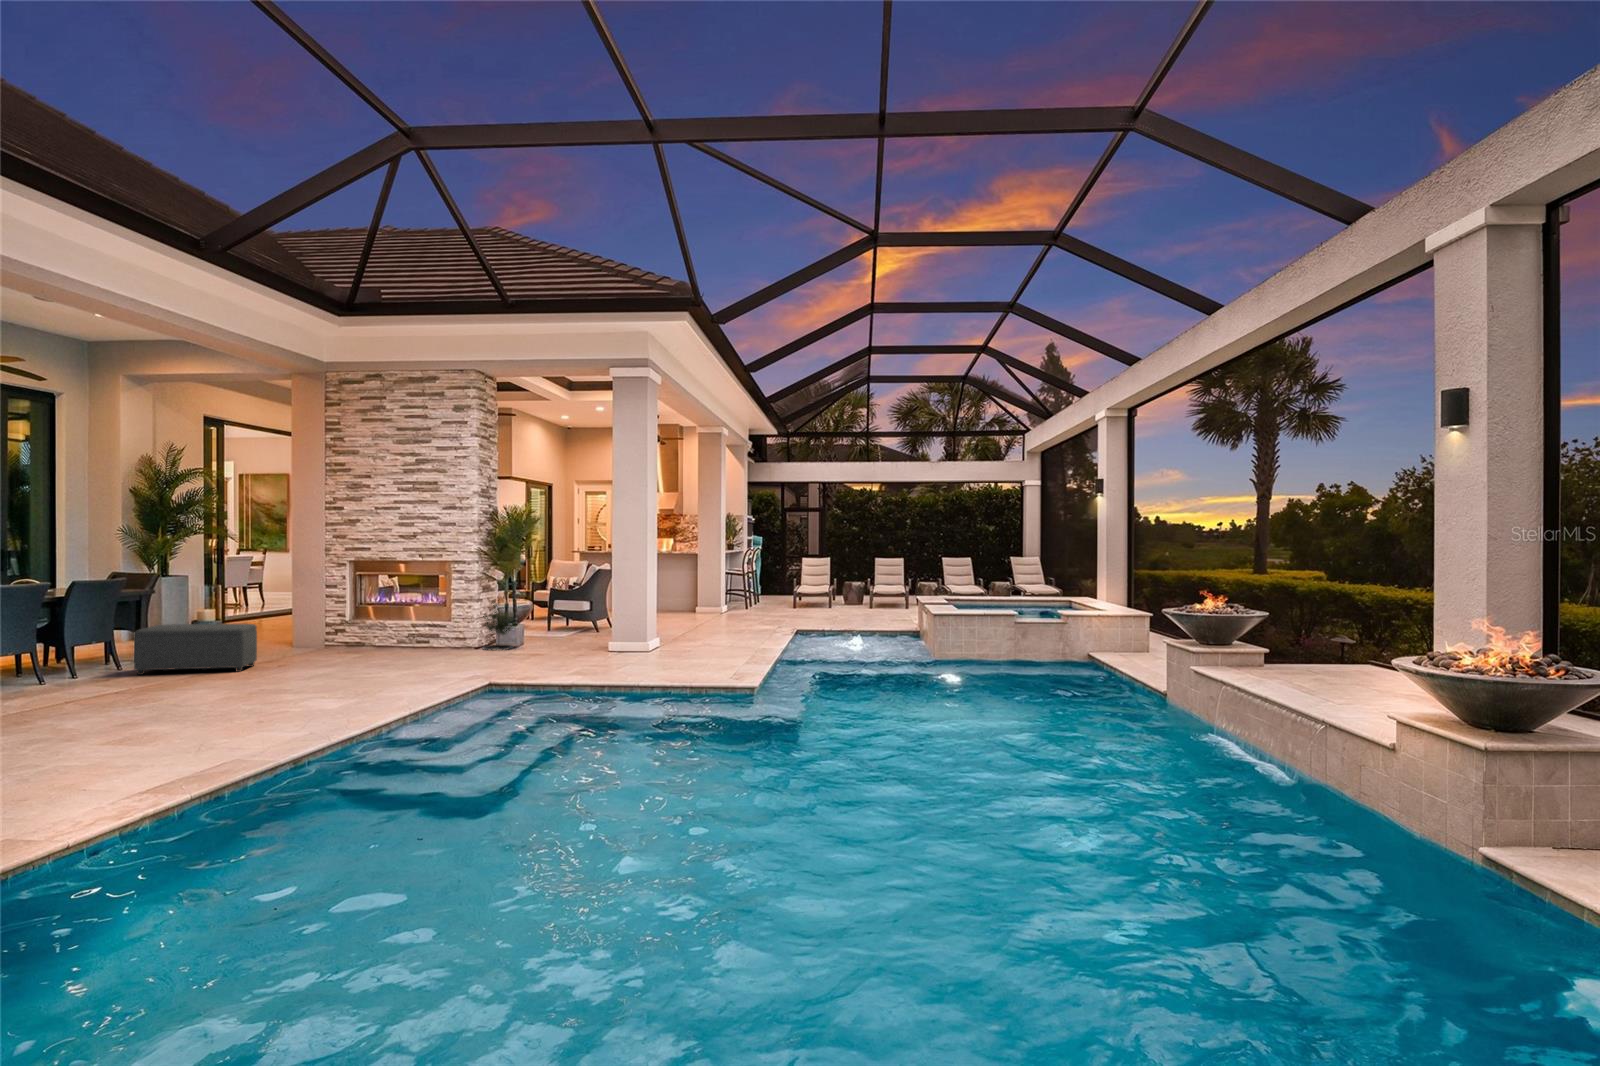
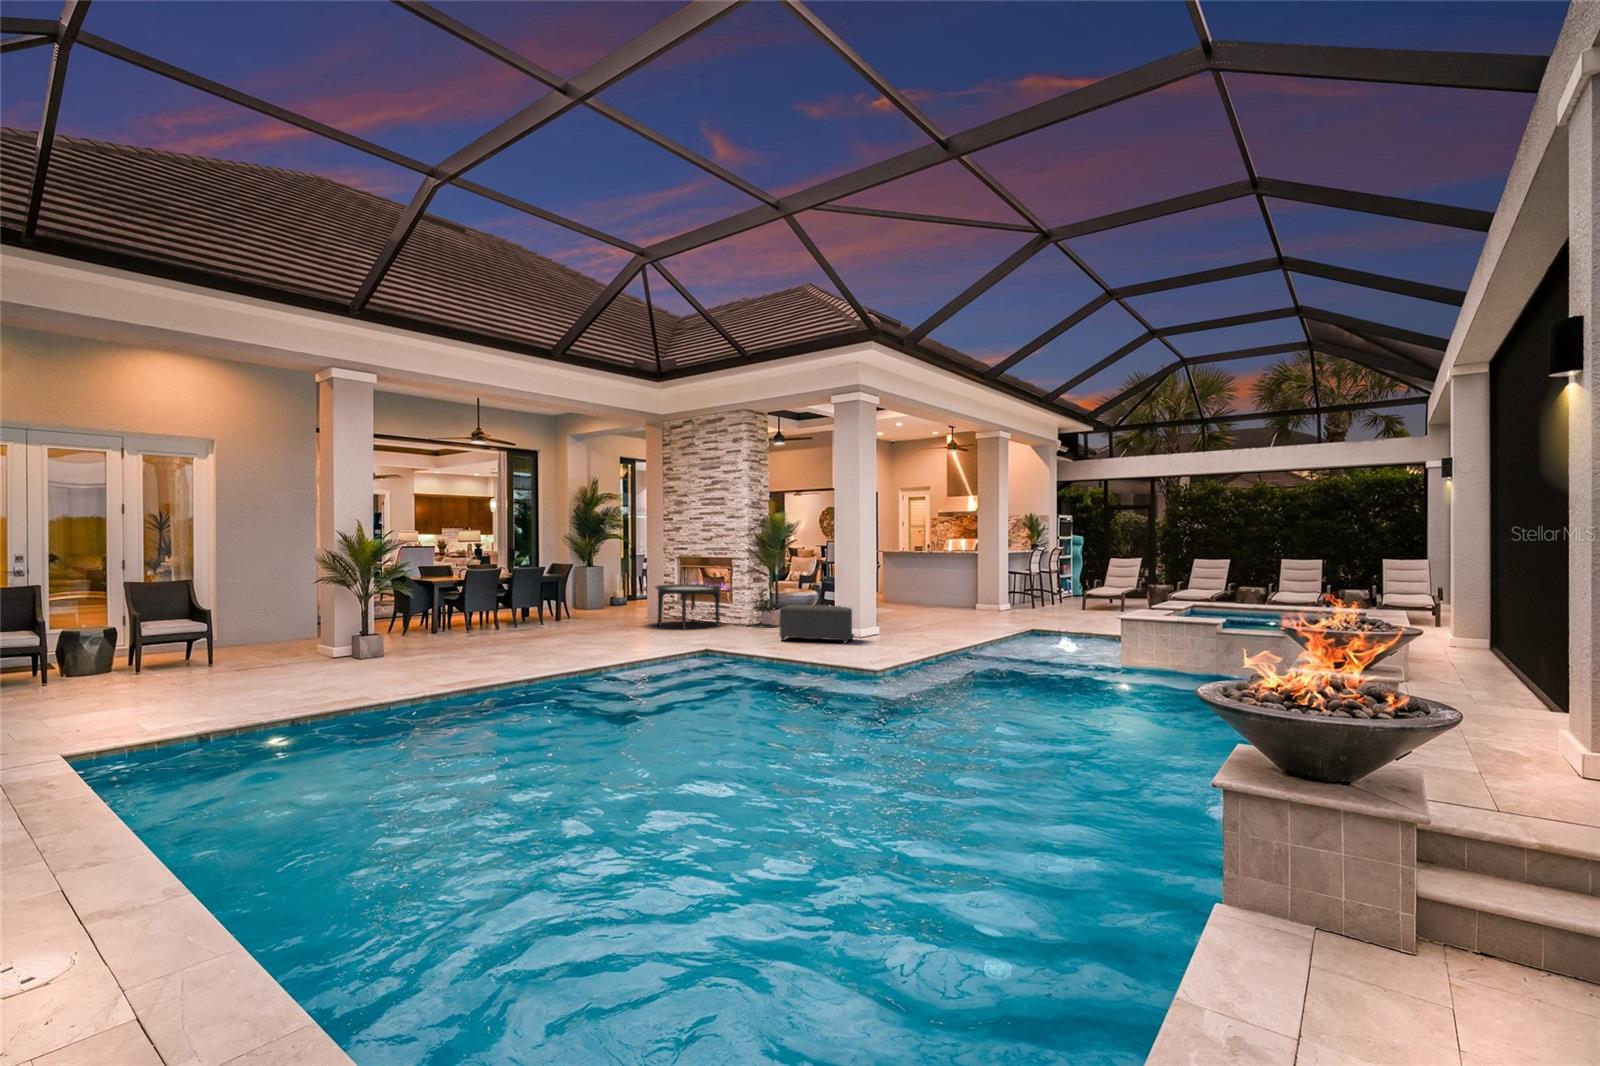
round table: none [339,597,441,661] -> present [656,584,722,629]
ottoman: present [134,624,257,675] -> present [779,604,854,643]

